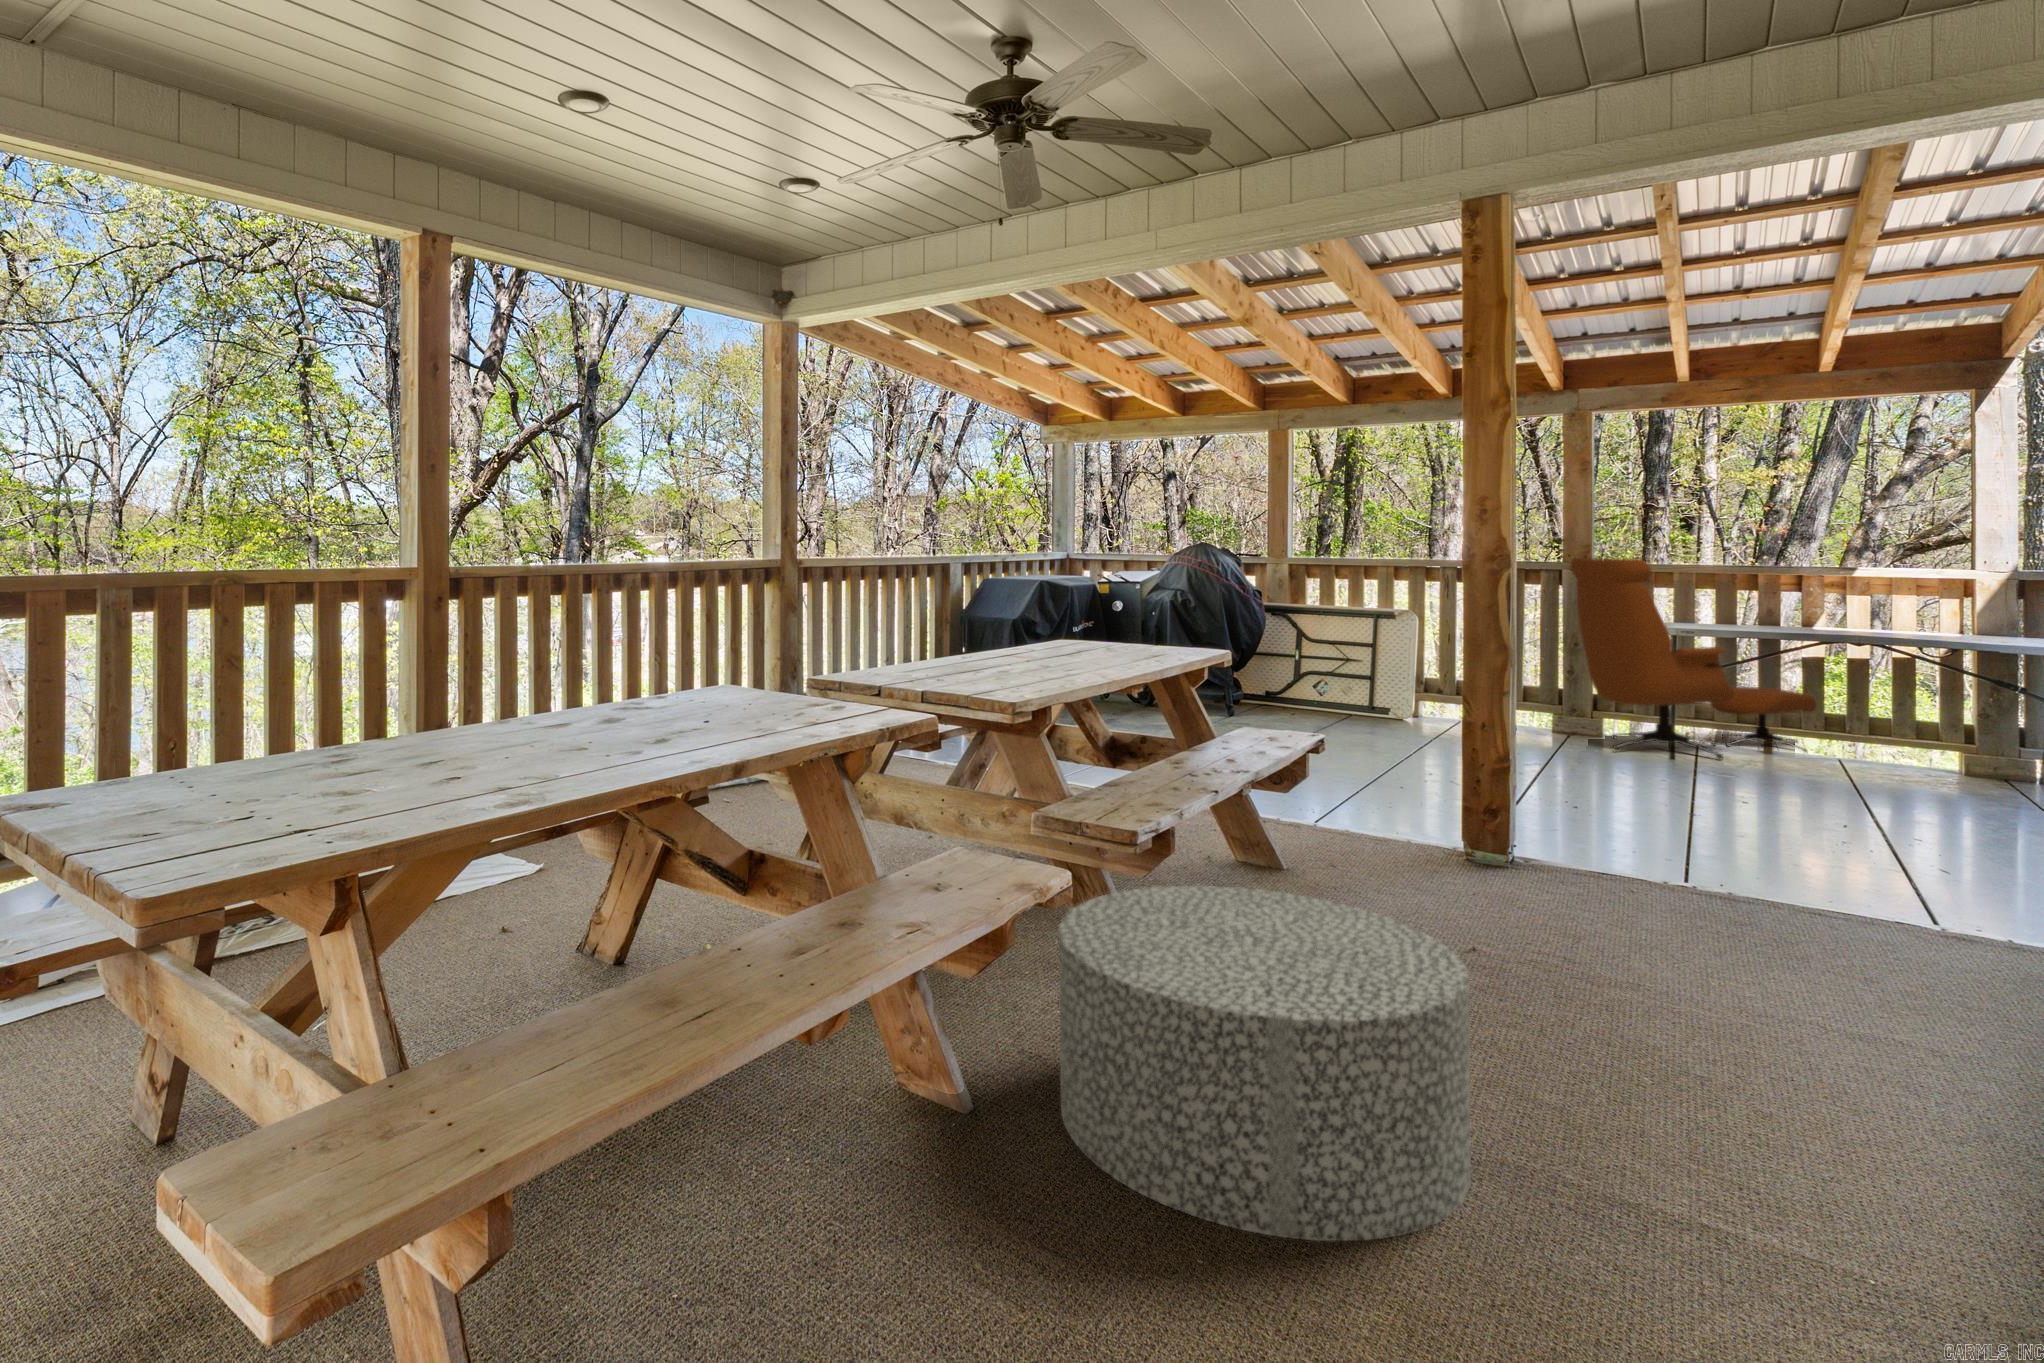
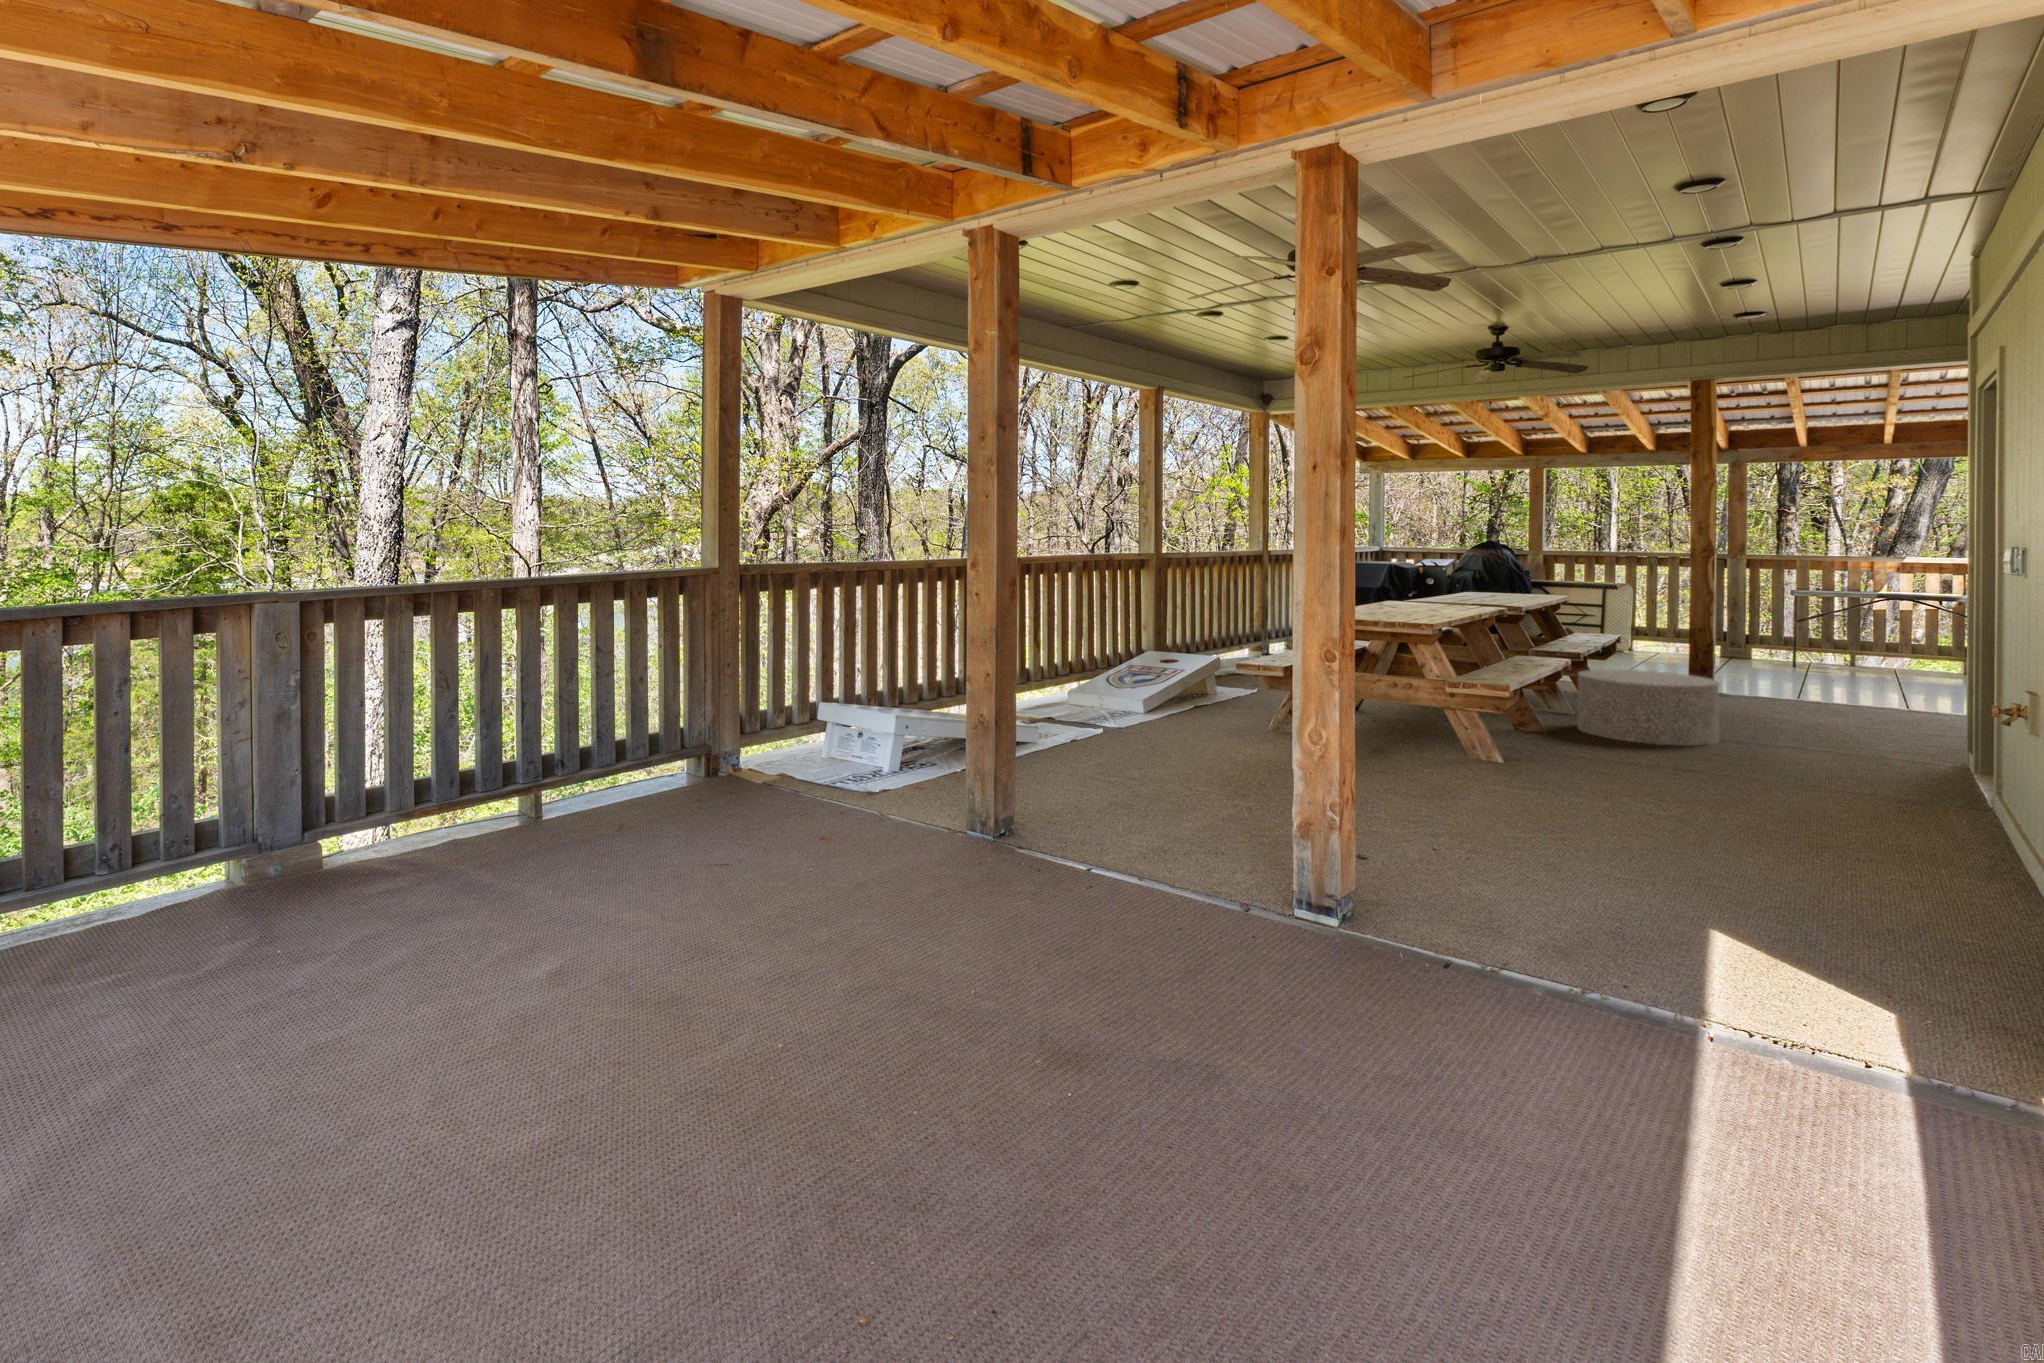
lounge chair: present [1571,557,1816,759] -> none [1736,555,1877,664]

